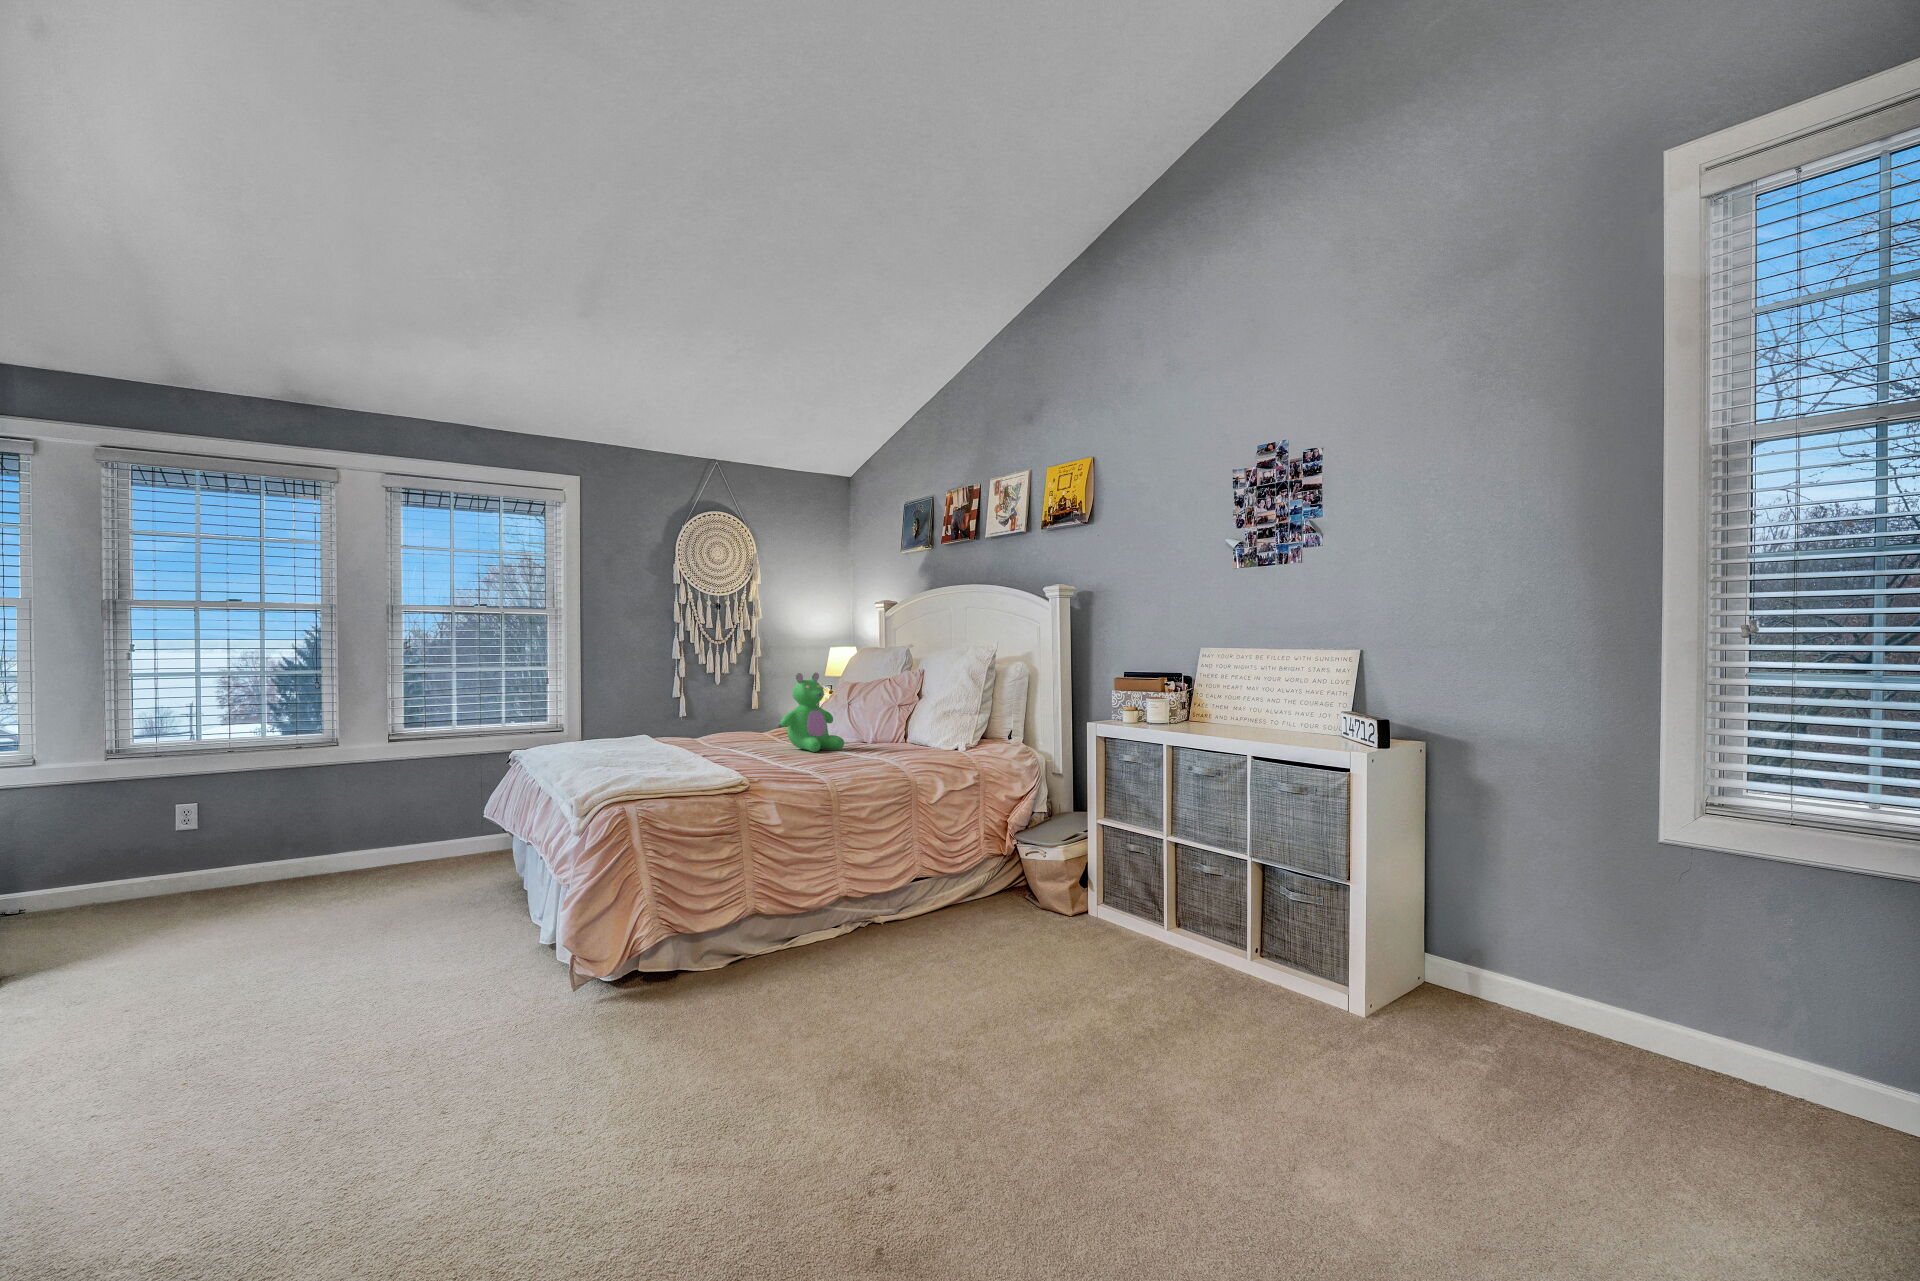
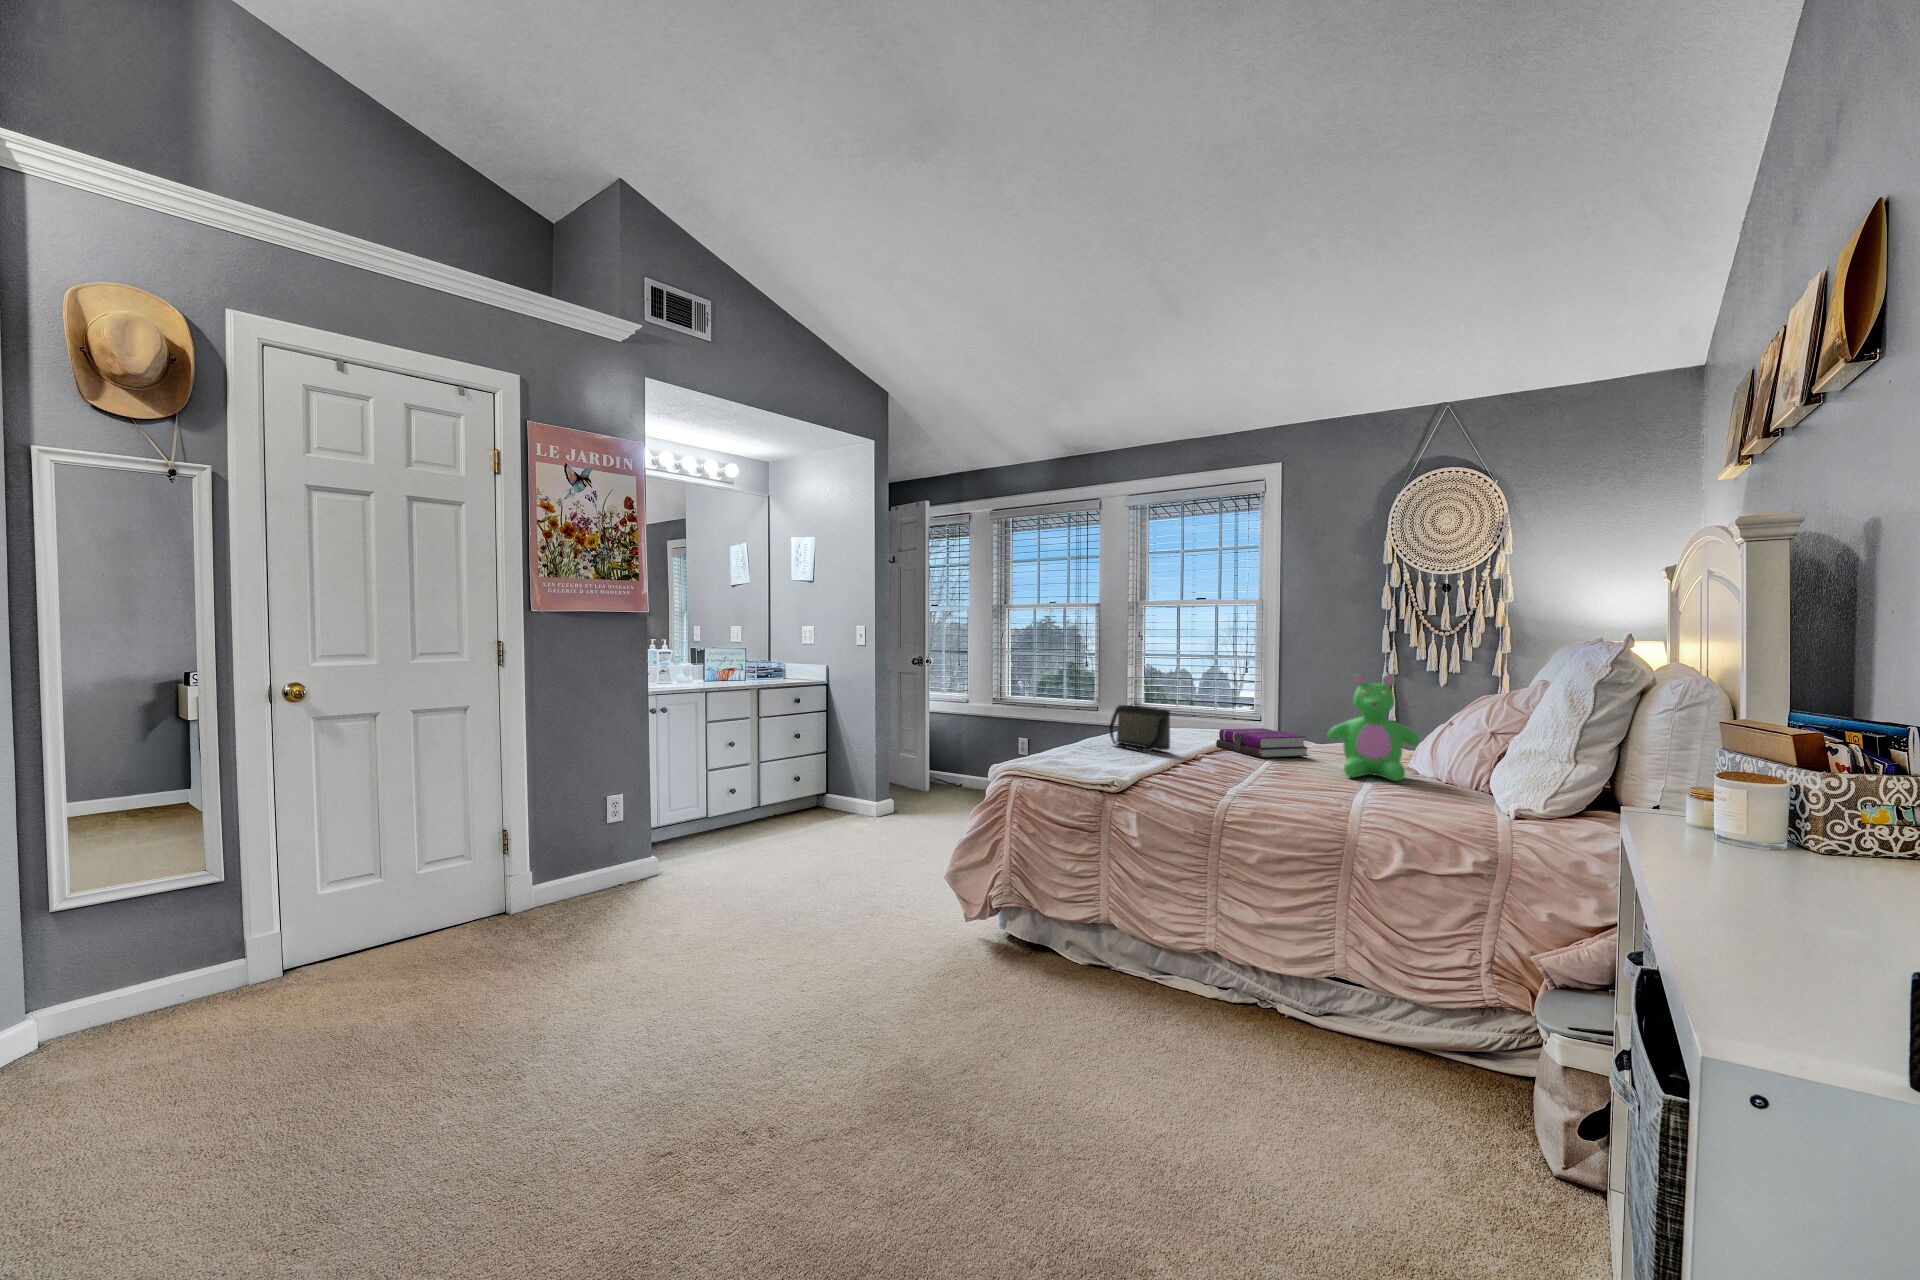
handbag: none [593,719,671,763] -> present [1109,705,1170,752]
notebook: none [660,730,738,752] -> present [1216,728,1308,758]

